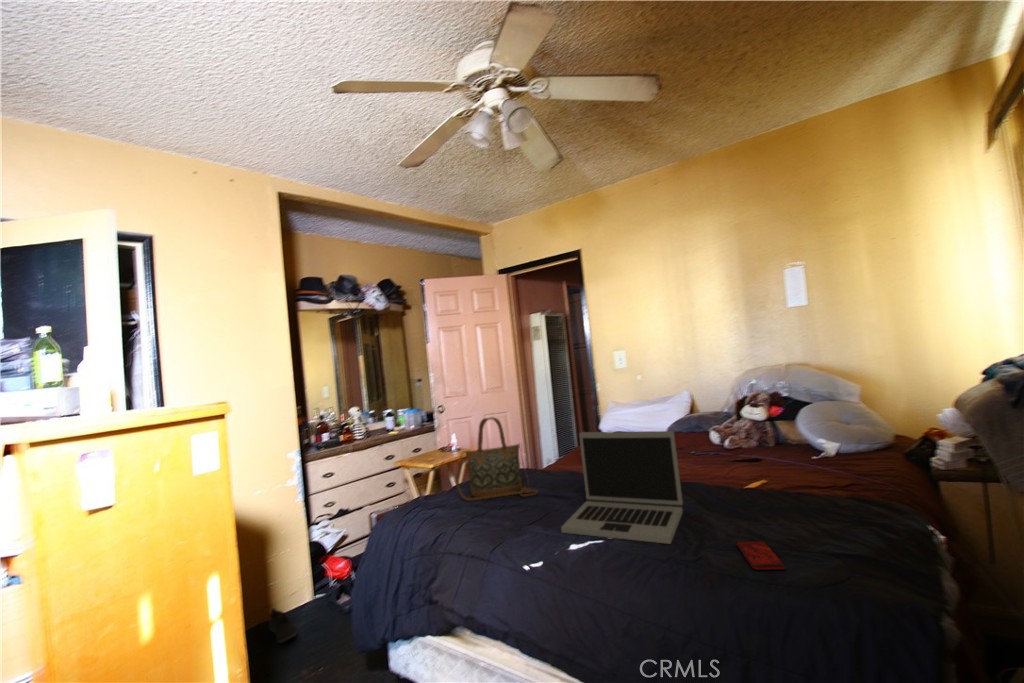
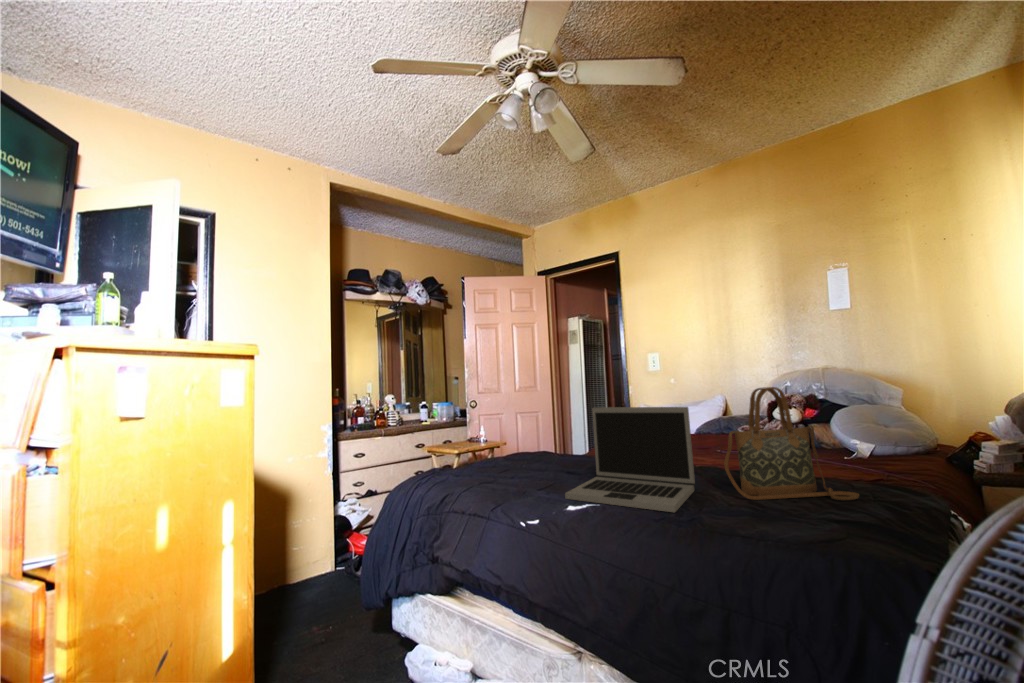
handbag: present [456,417,538,501] -> present [724,387,859,500]
smartphone: present [736,541,785,570] -> none [745,514,795,538]
shoe: present [269,608,297,643] -> none [292,569,317,602]

